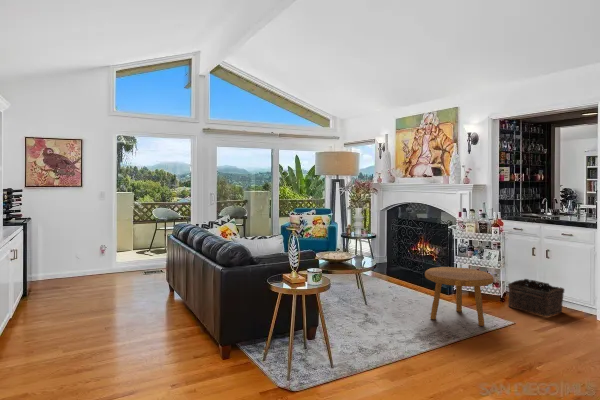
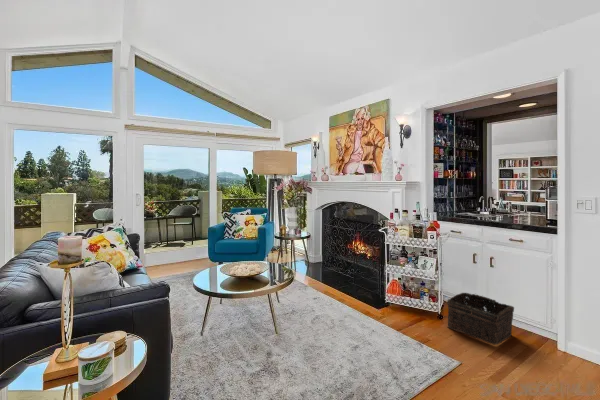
footstool: present [425,267,493,326] -> none [346,284,432,371]

